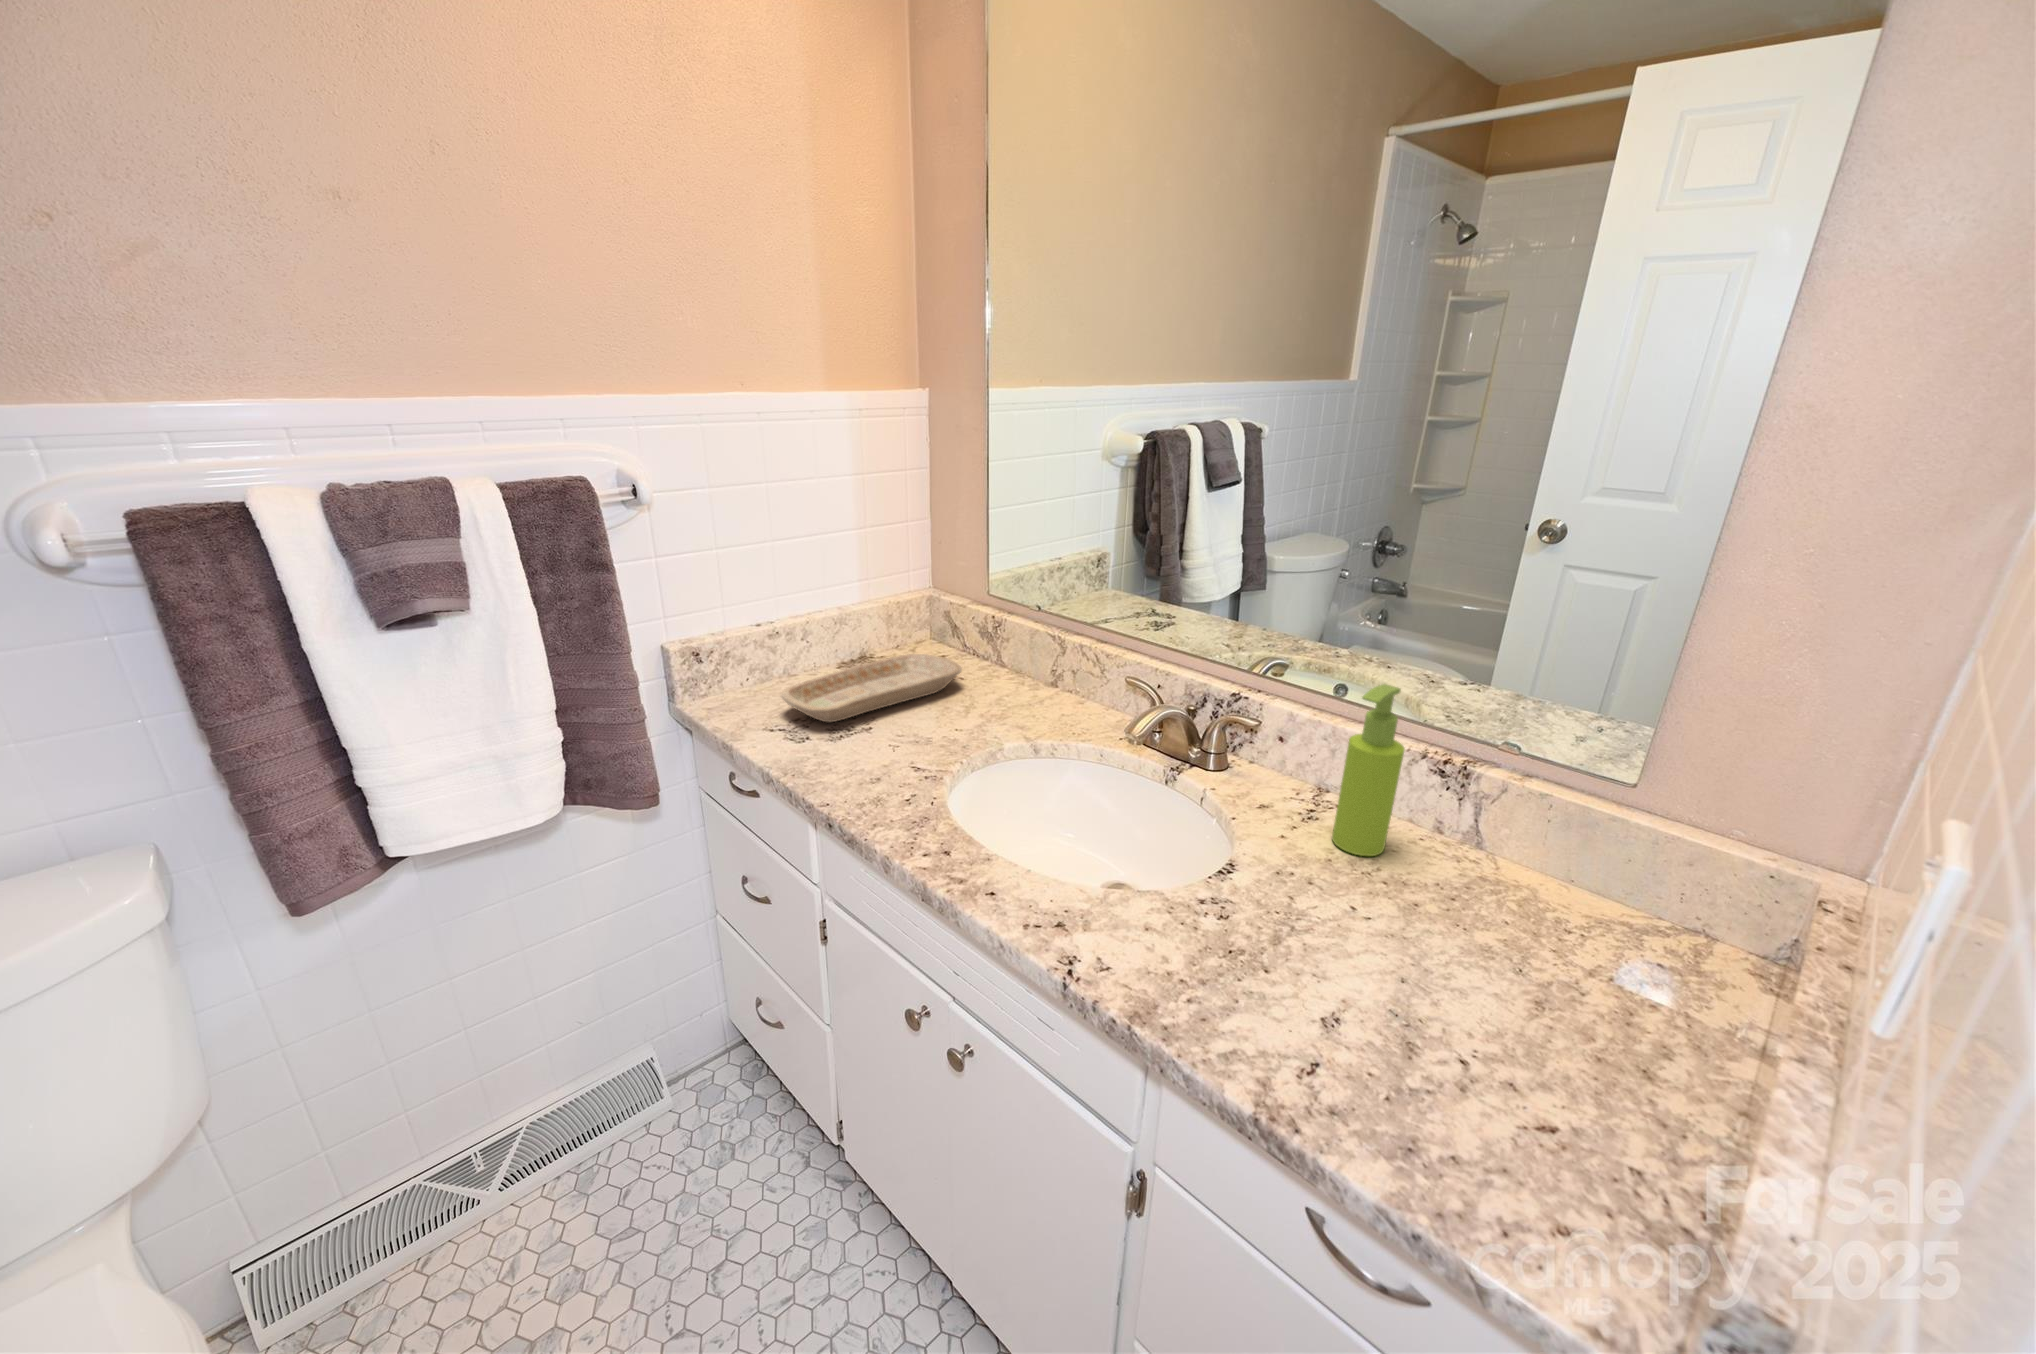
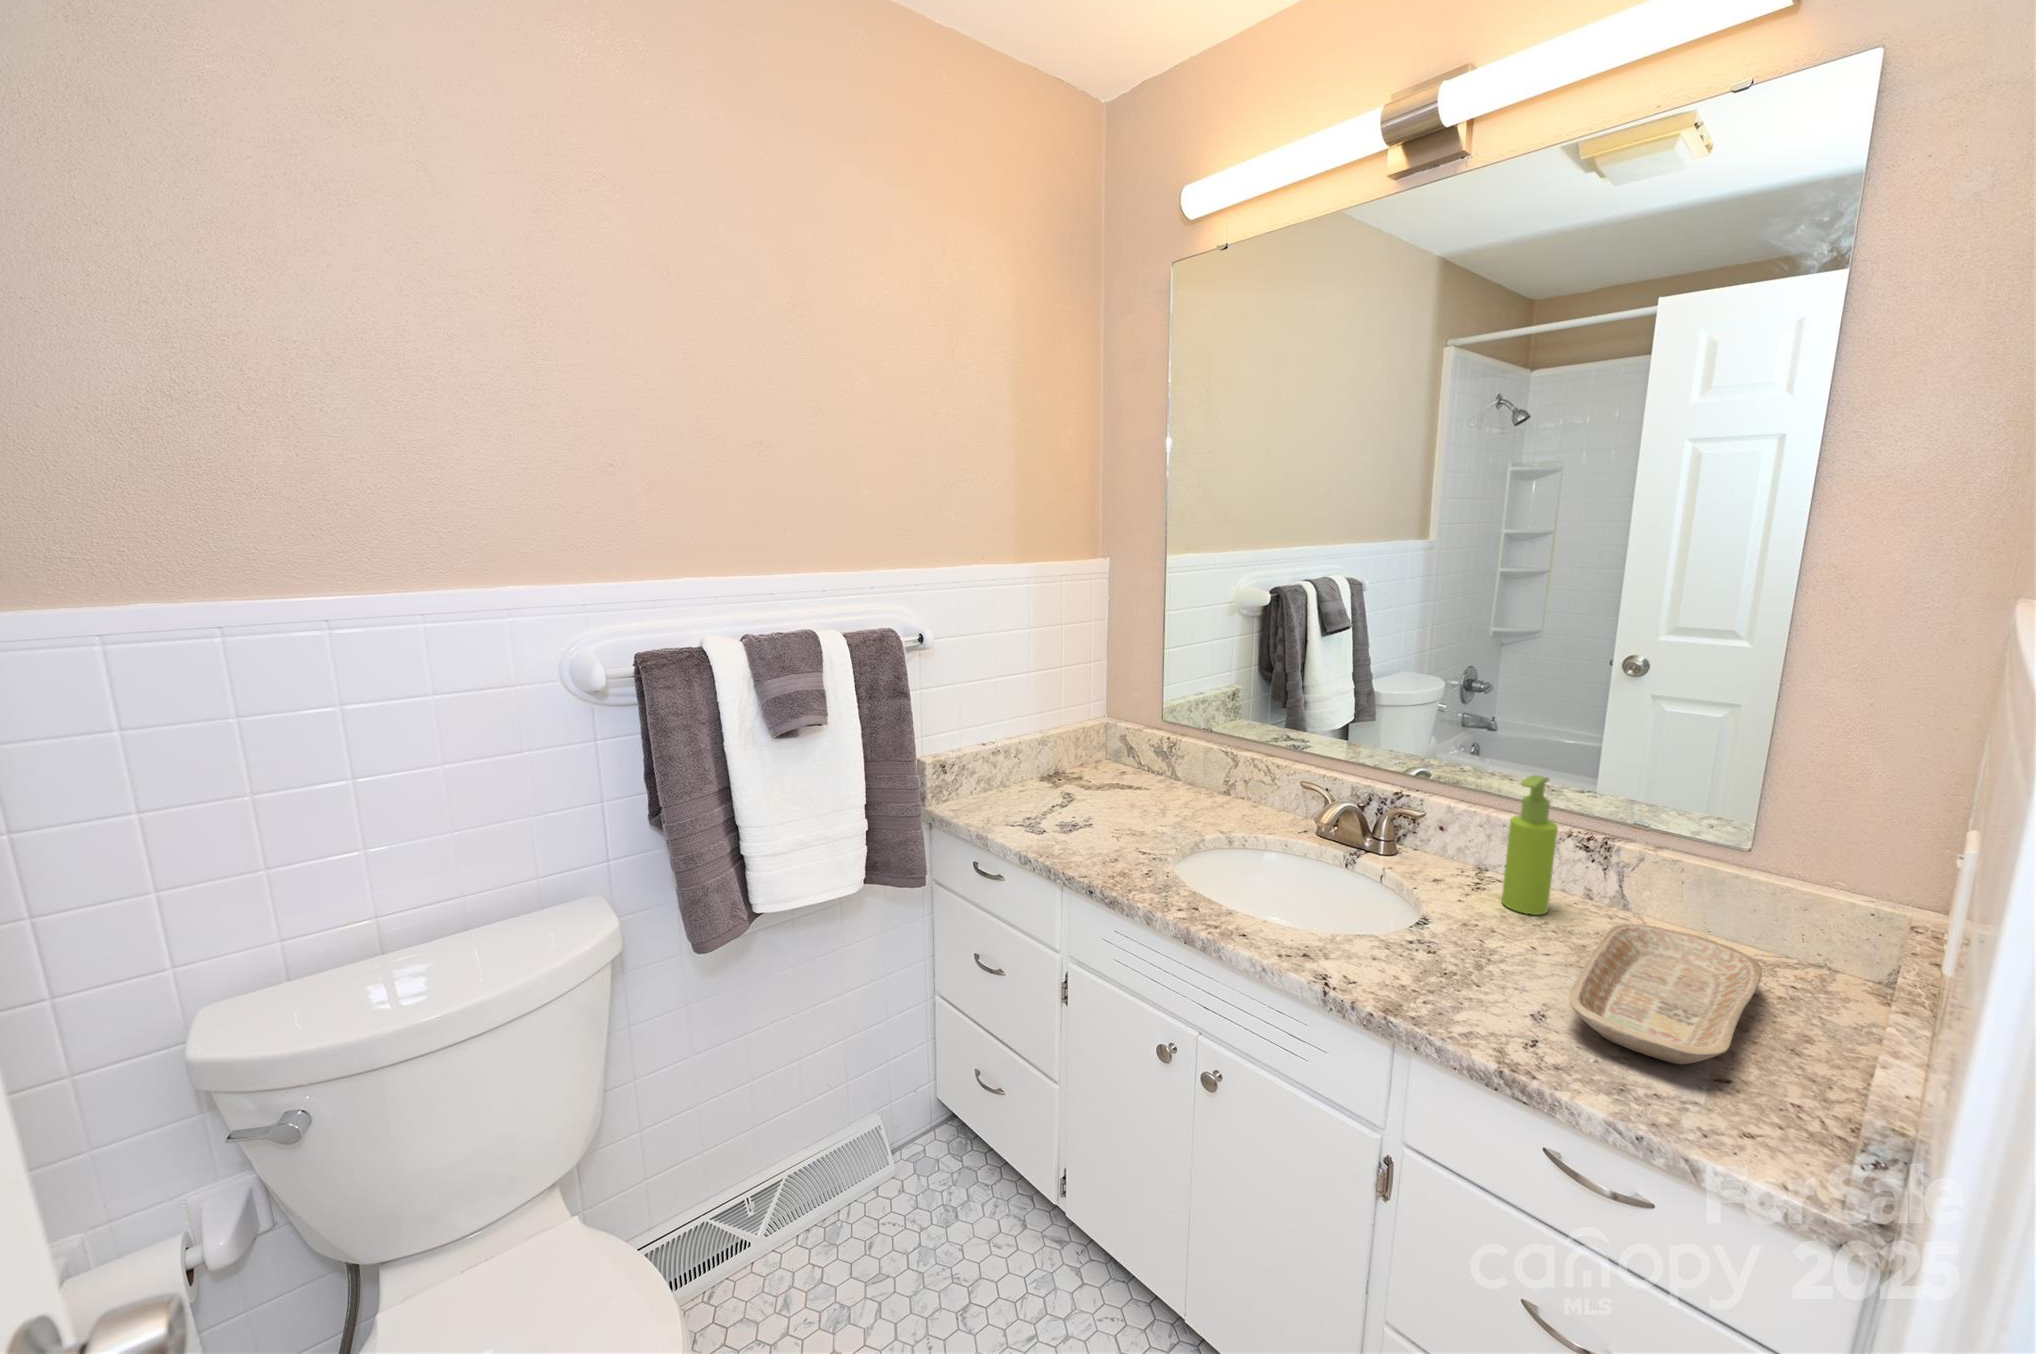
tray: present [781,654,962,722] -> present [1569,924,1762,1064]

